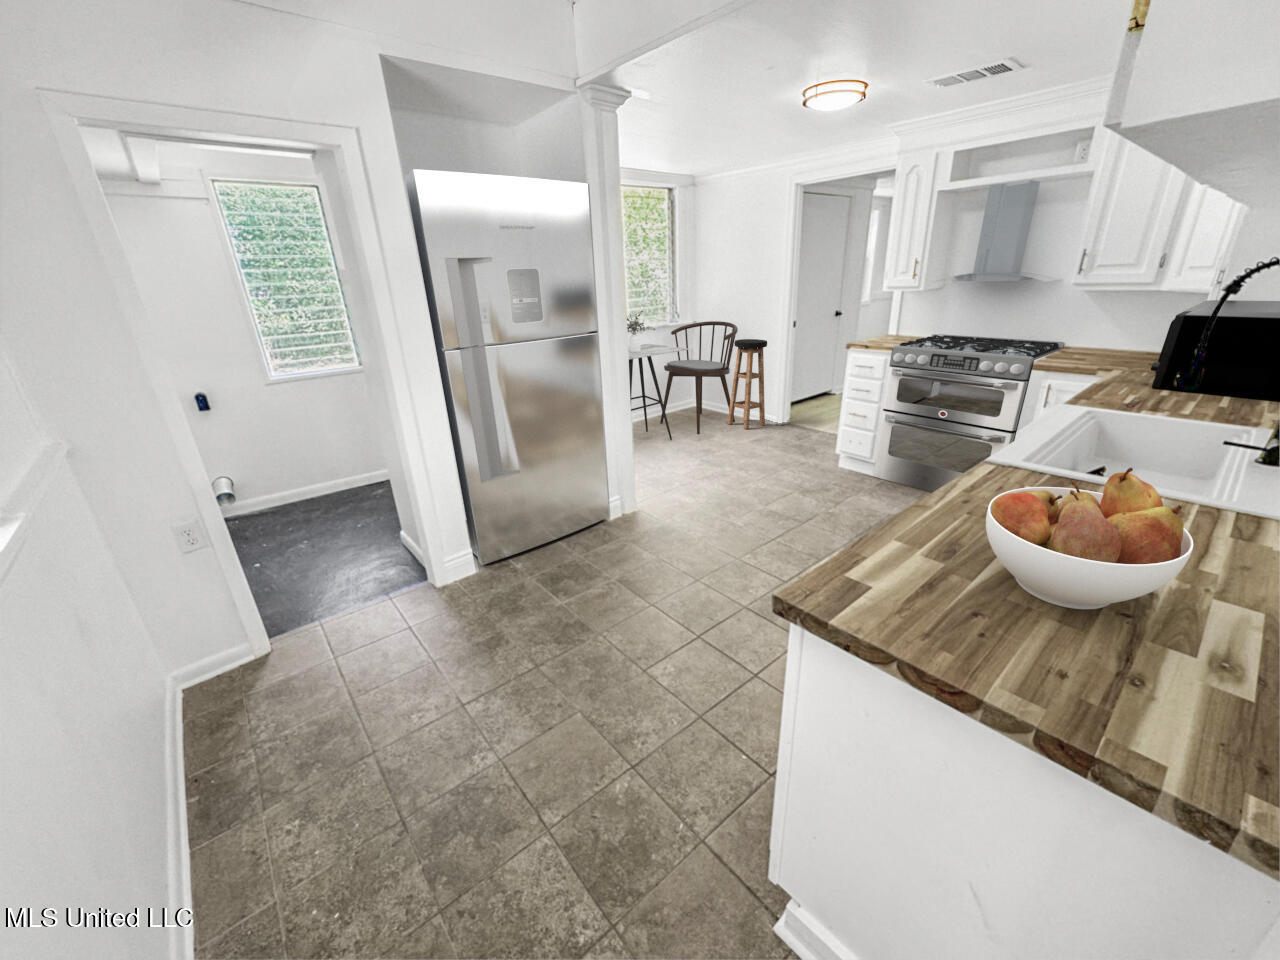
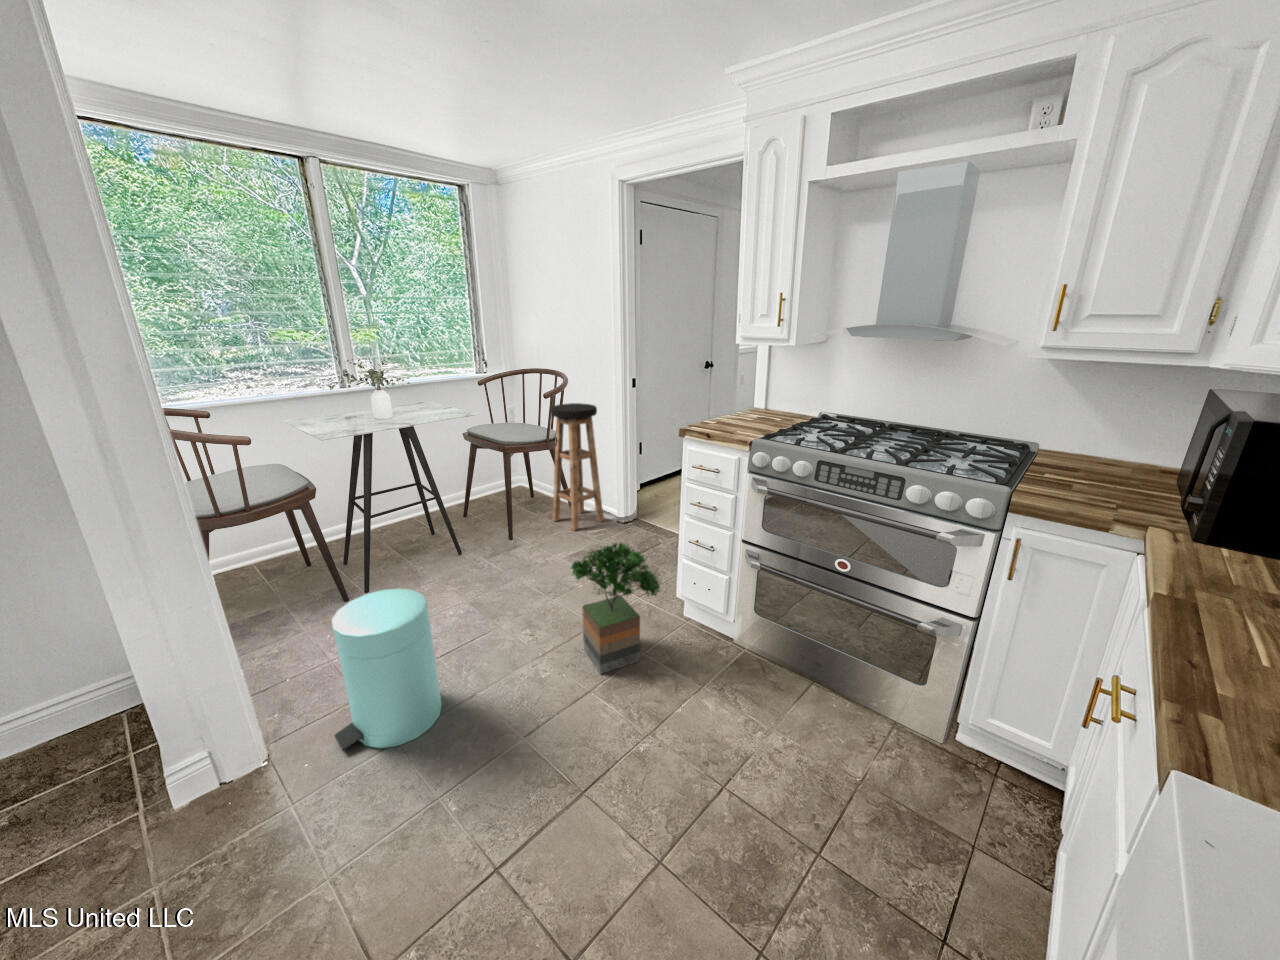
potted tree: none [776,409,833,483] -> present [571,543,660,674]
trash can: none [663,423,713,499] -> present [332,588,442,750]

